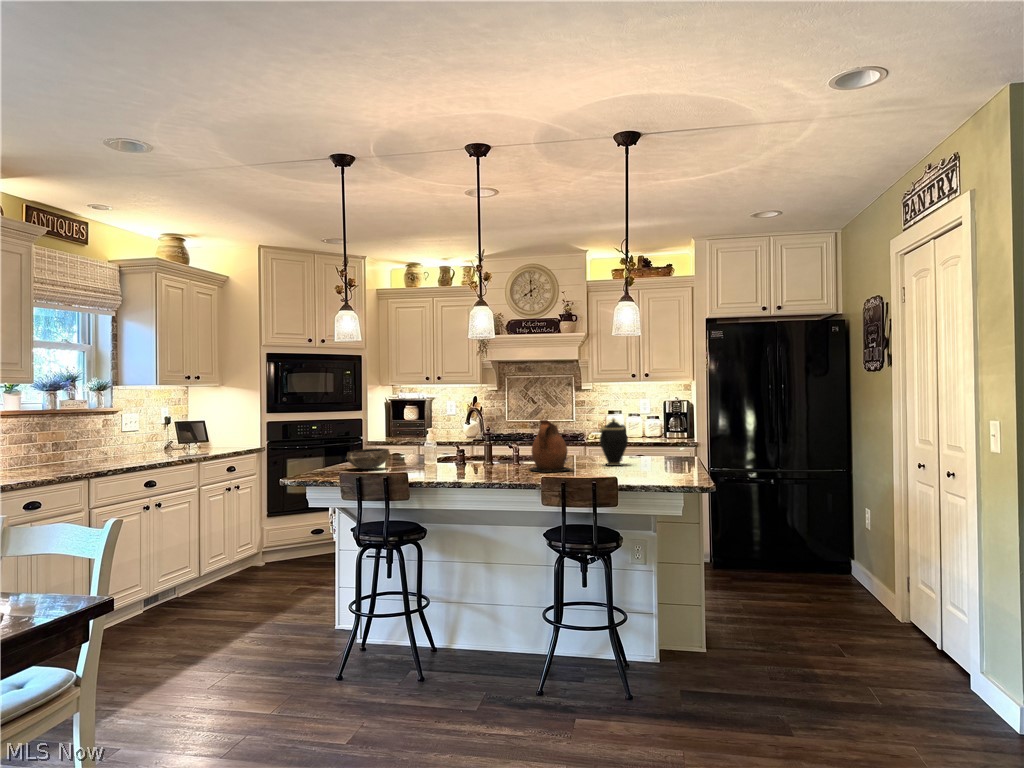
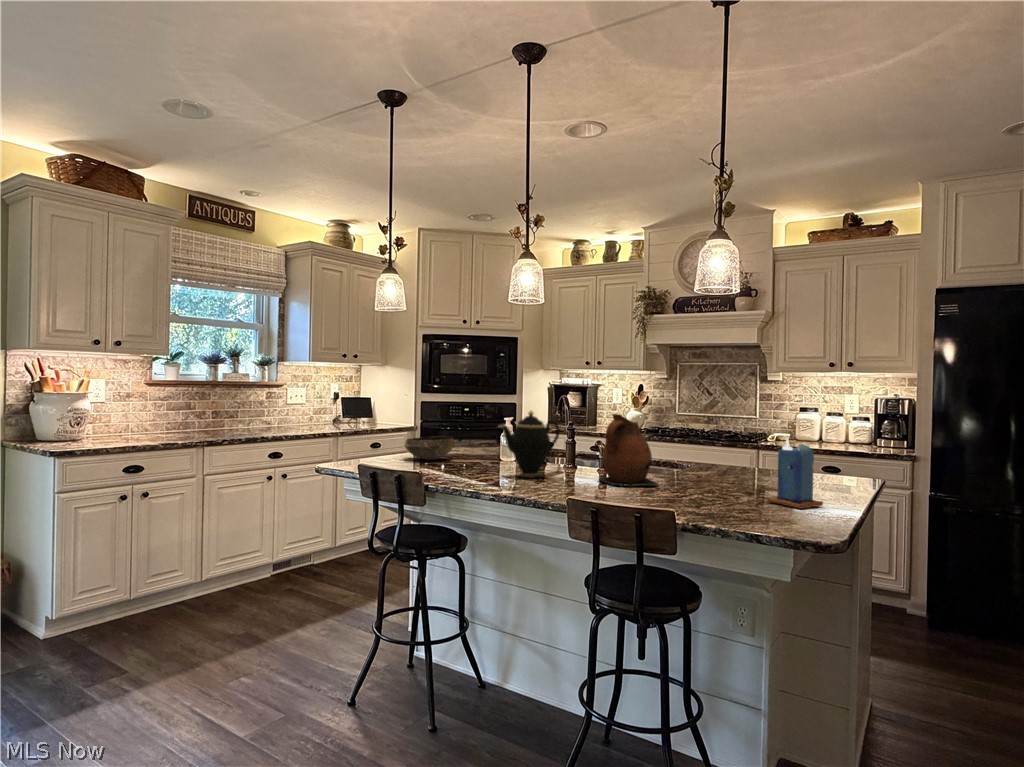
teapot: present [599,418,628,466] -> present [499,411,560,478]
candle: none [652,429,684,473] -> present [767,439,823,509]

